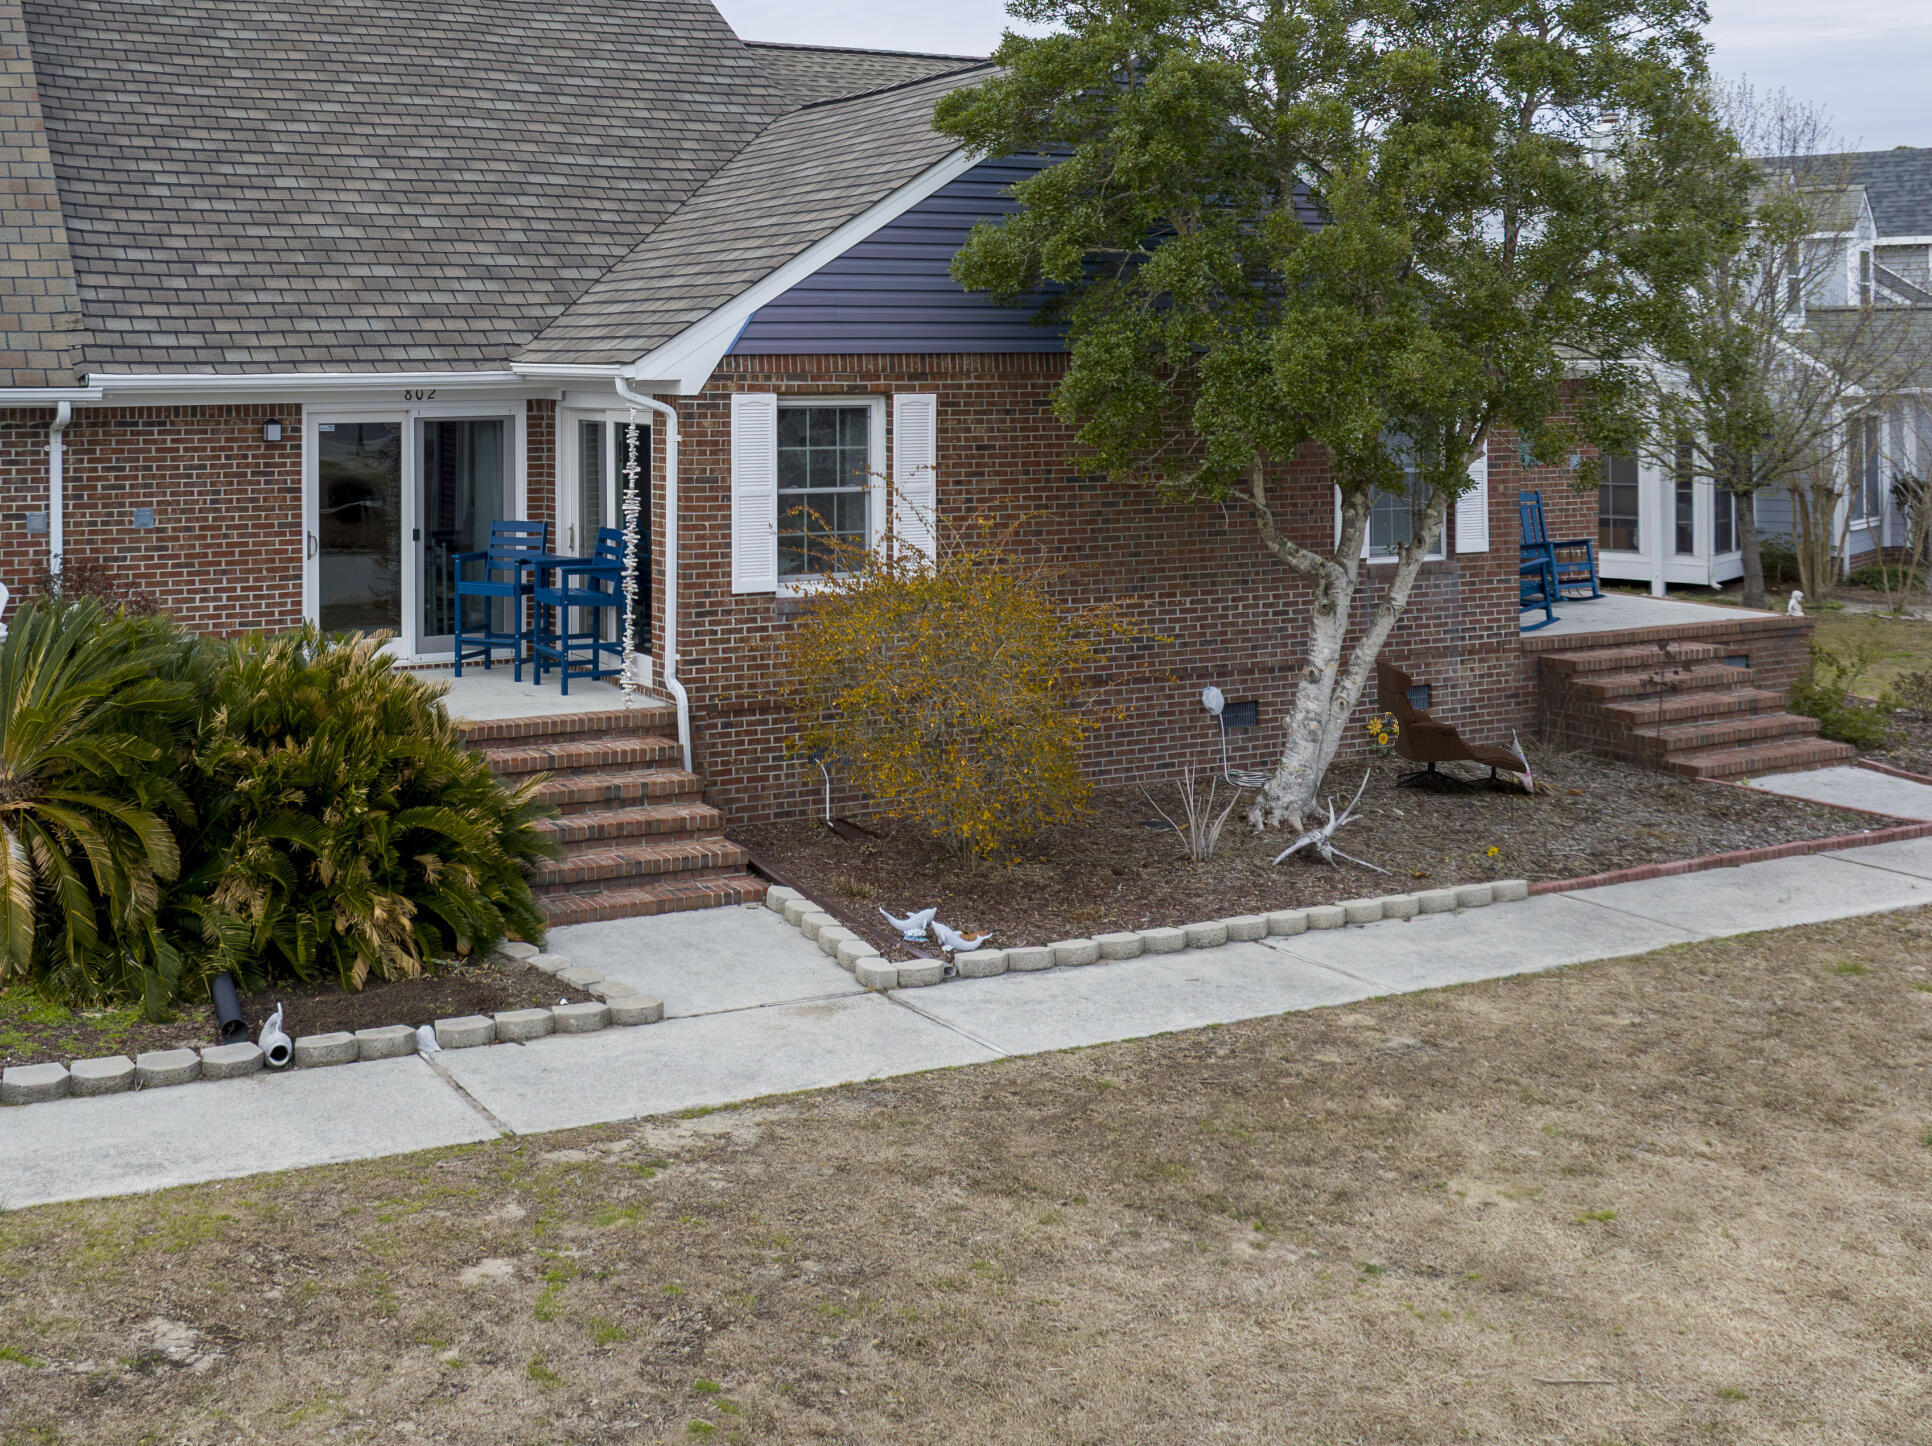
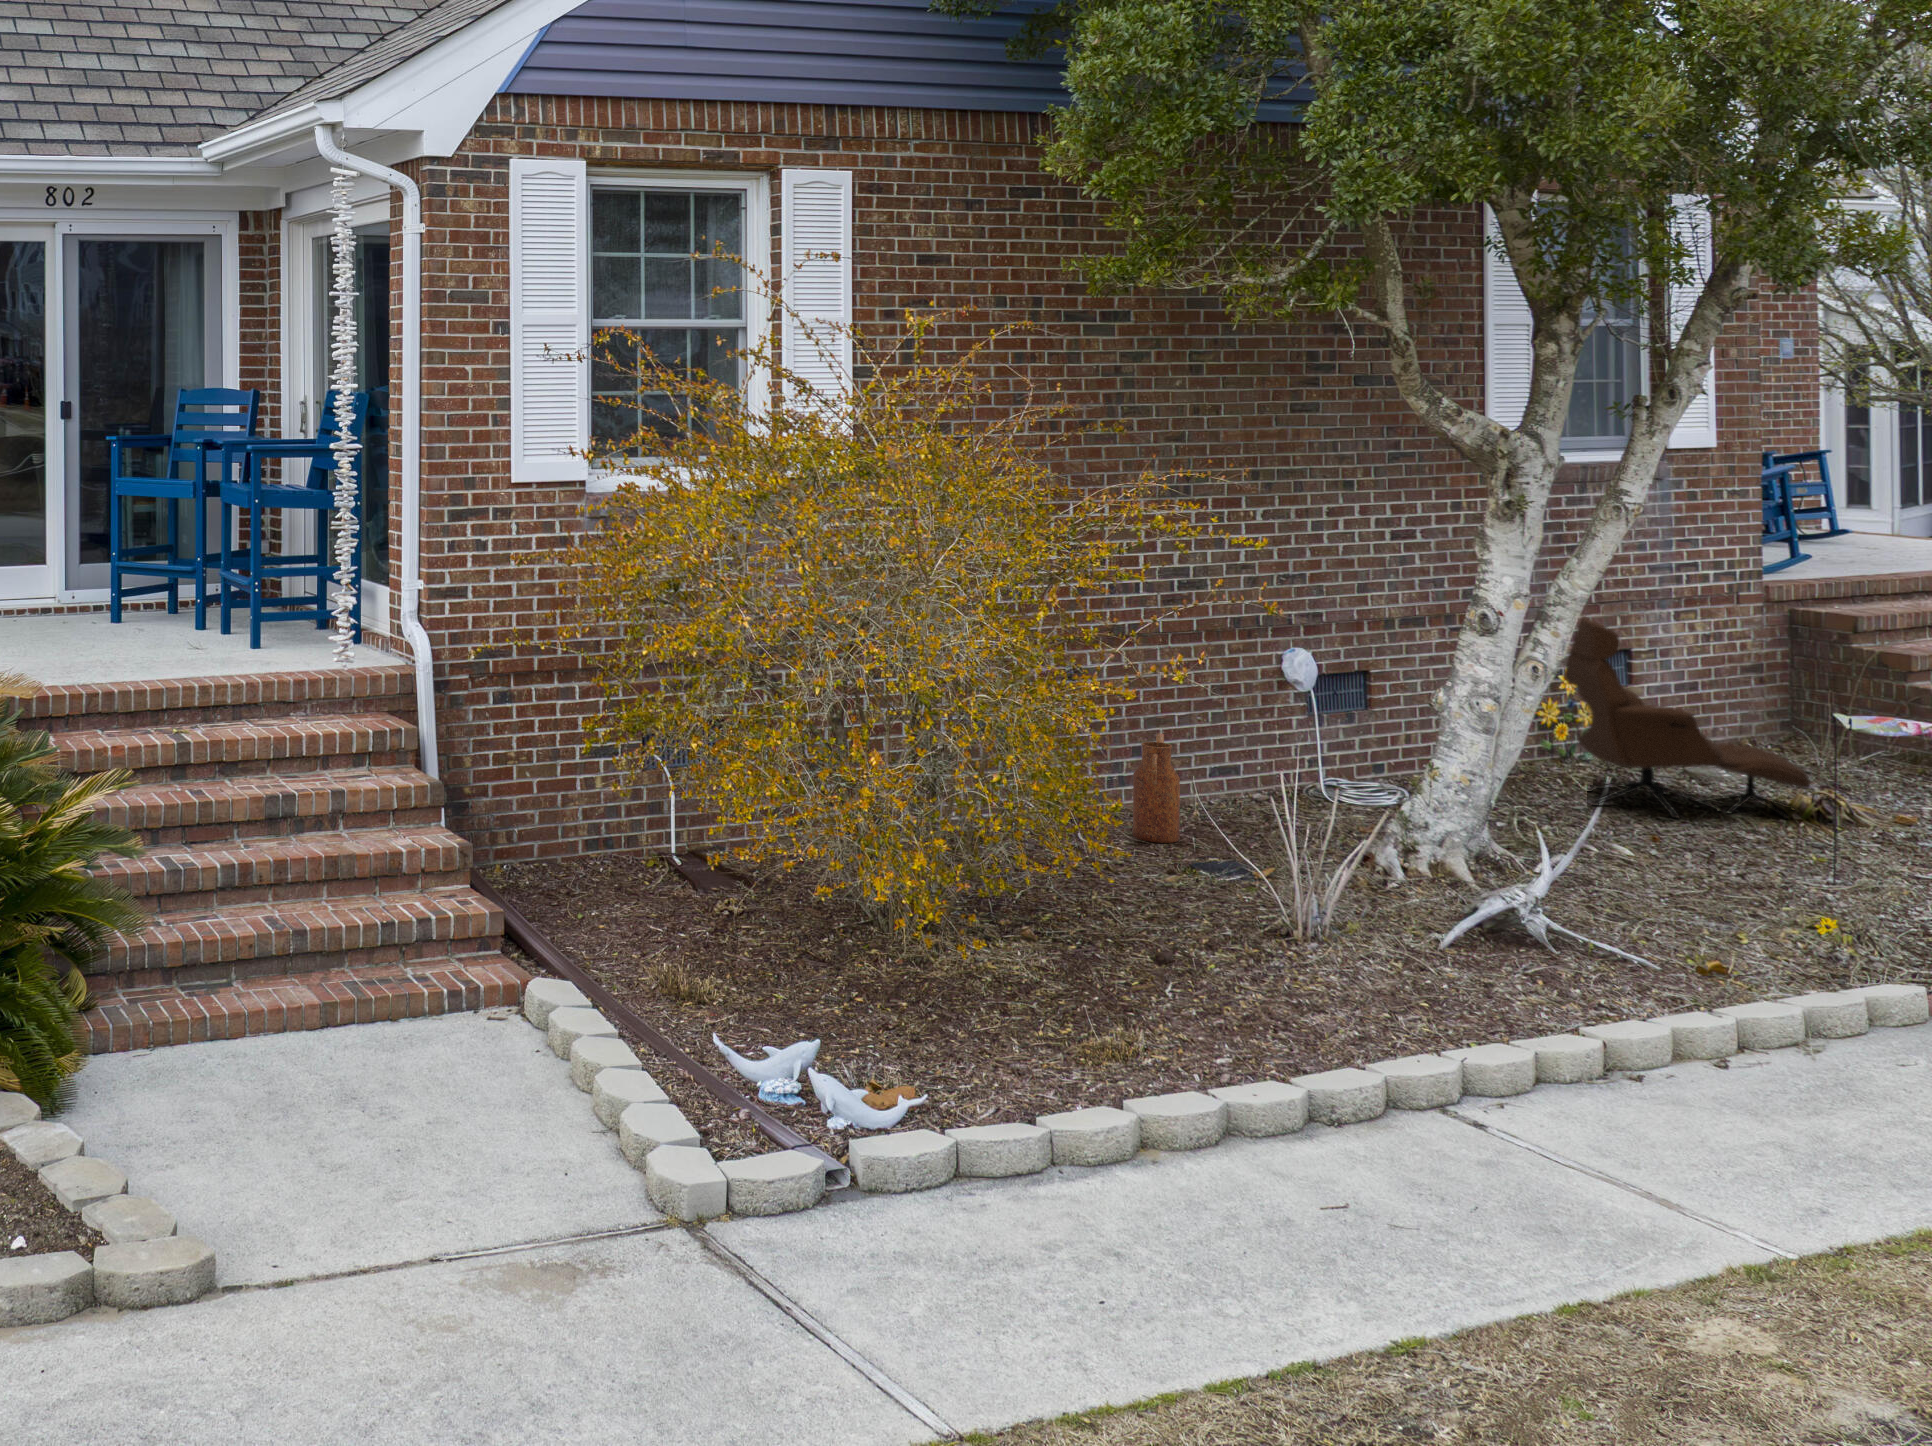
watering can: none [1108,743,1137,813] -> present [1132,733,1180,843]

